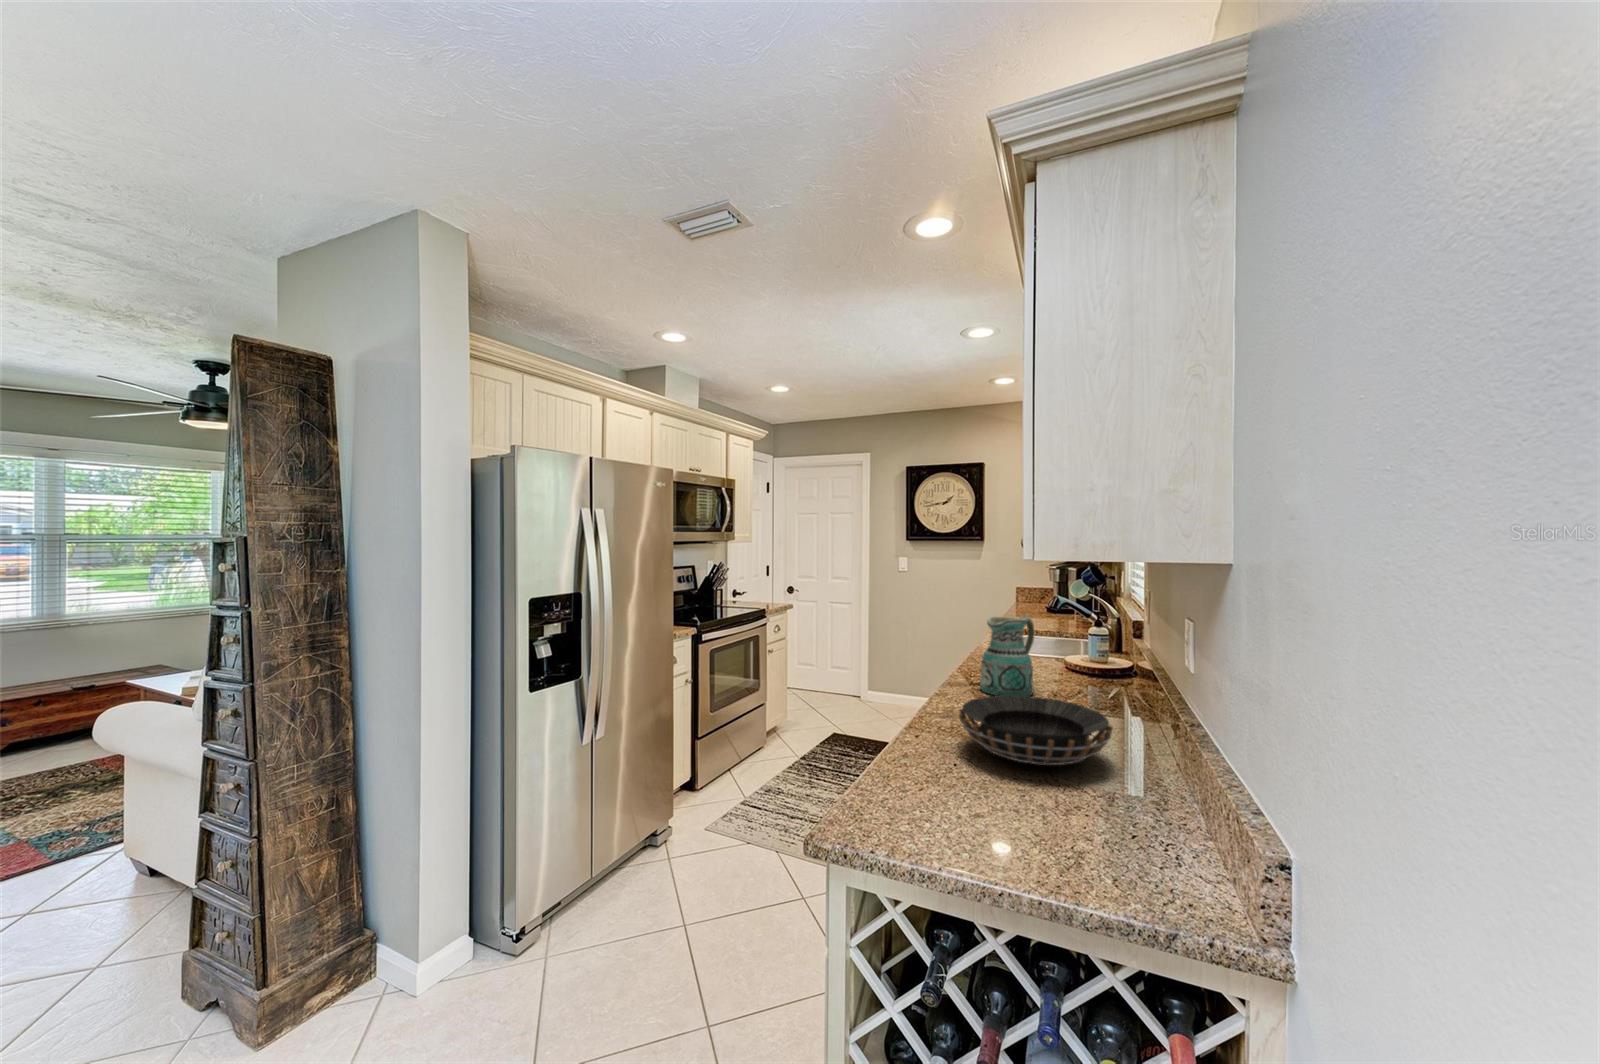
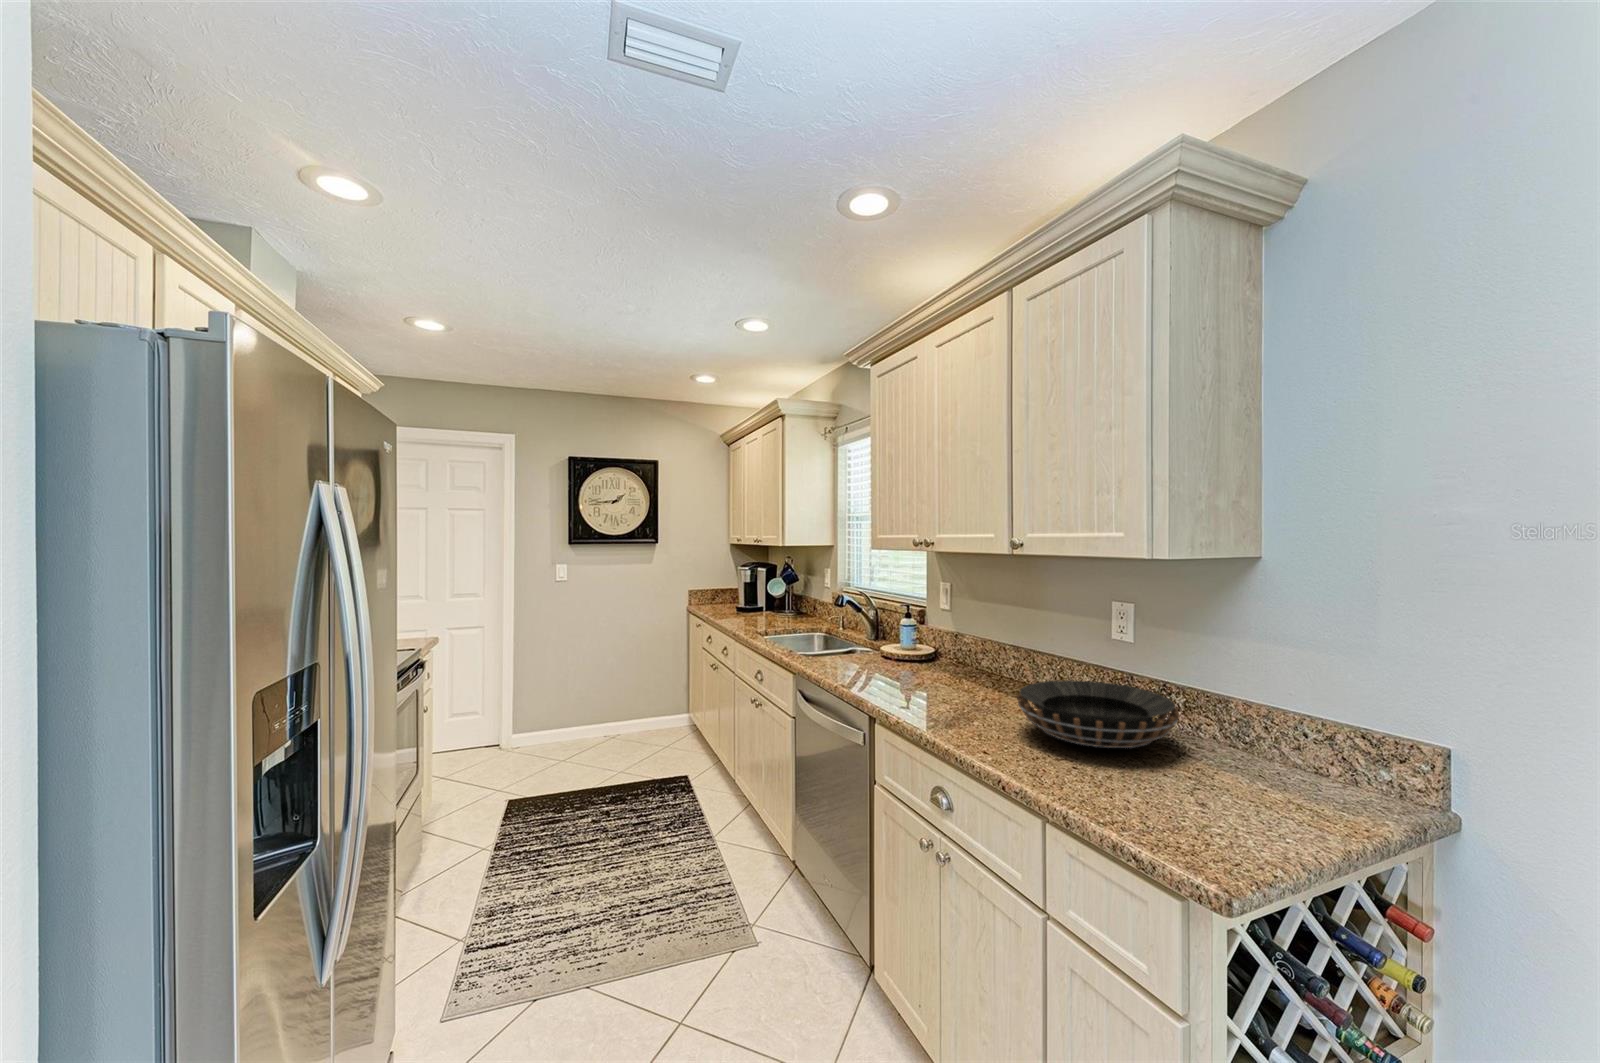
ceramic pitcher: present [980,615,1034,696] -> none [888,607,941,693]

